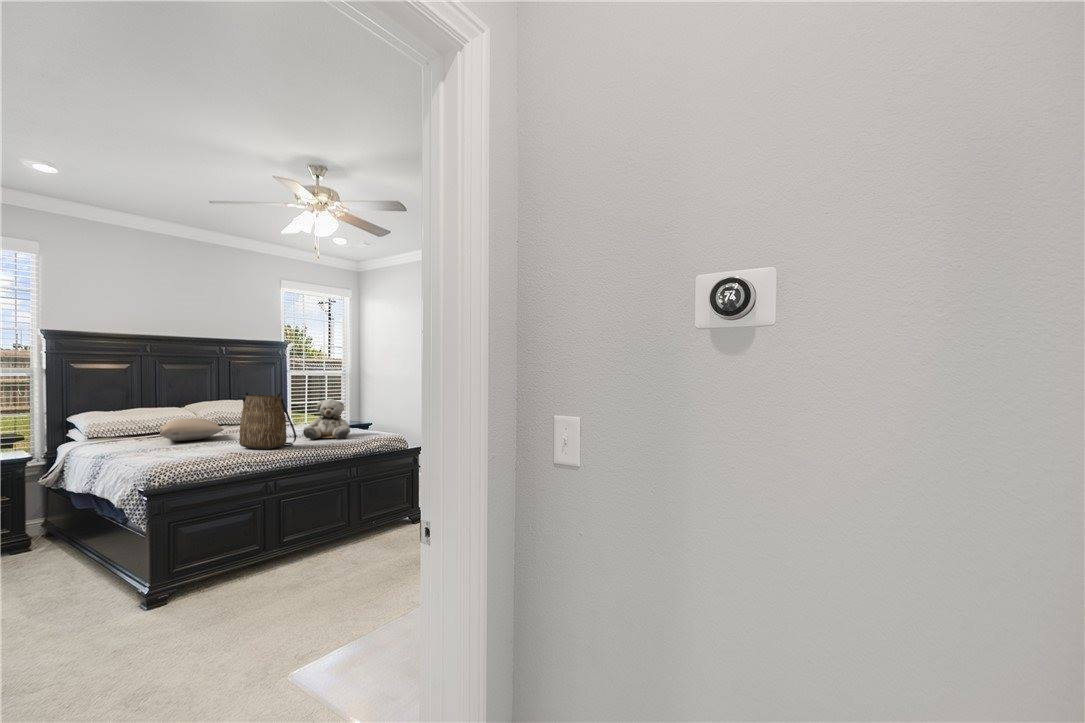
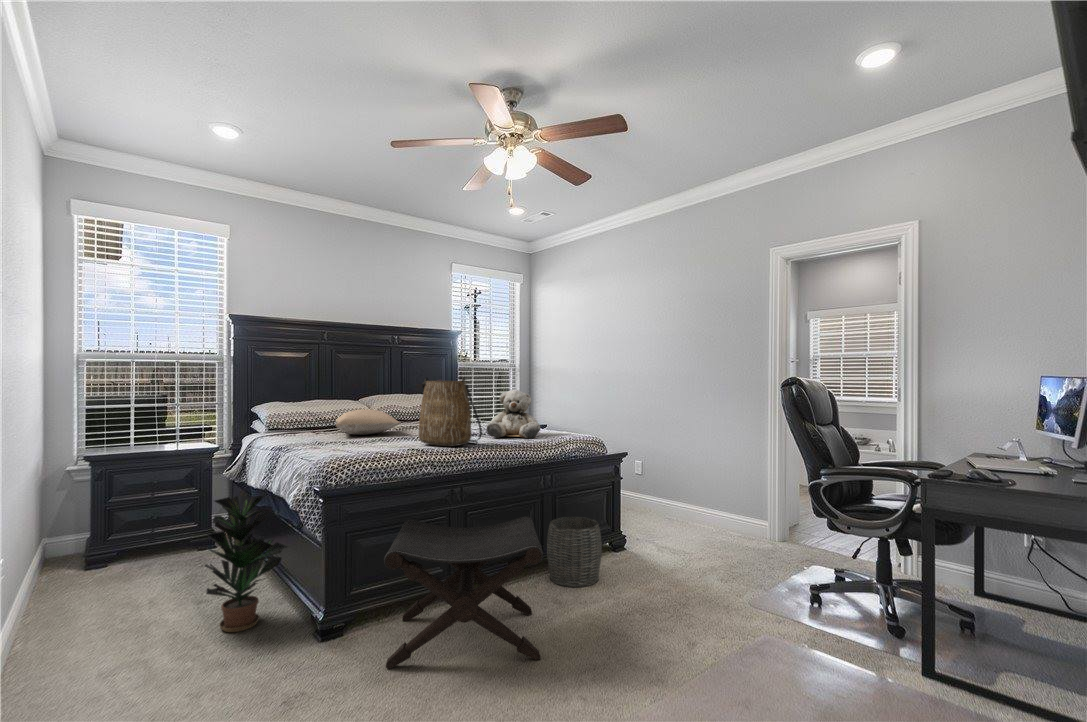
potted plant: none [31,498,114,614] -> present [205,496,287,632]
woven basket: none [352,499,396,552] -> present [547,517,602,587]
footstool: none [202,501,334,620] -> present [384,516,543,668]

